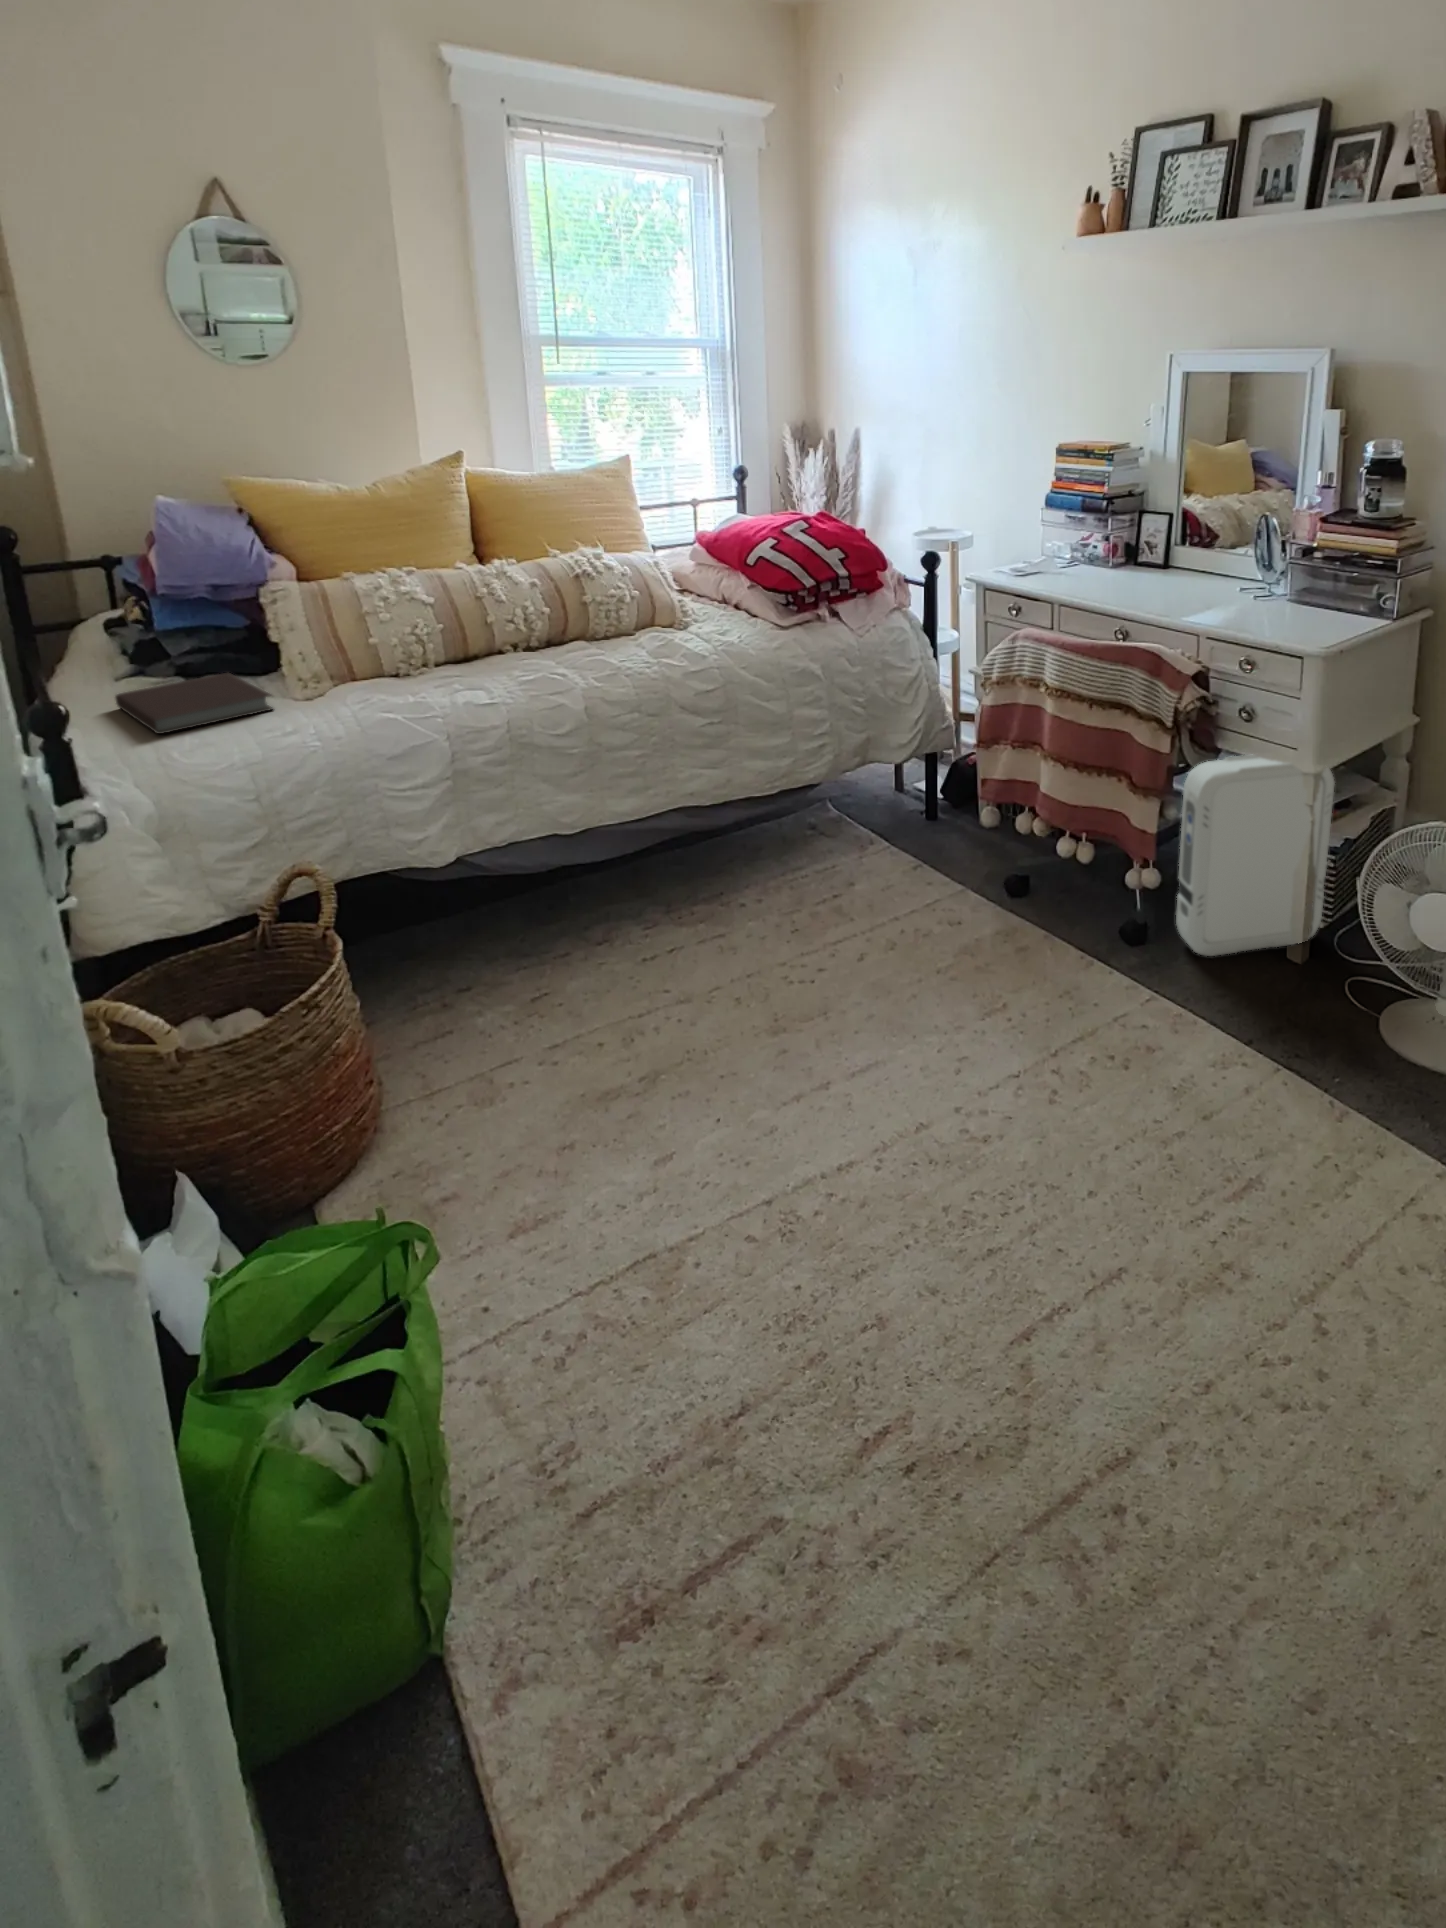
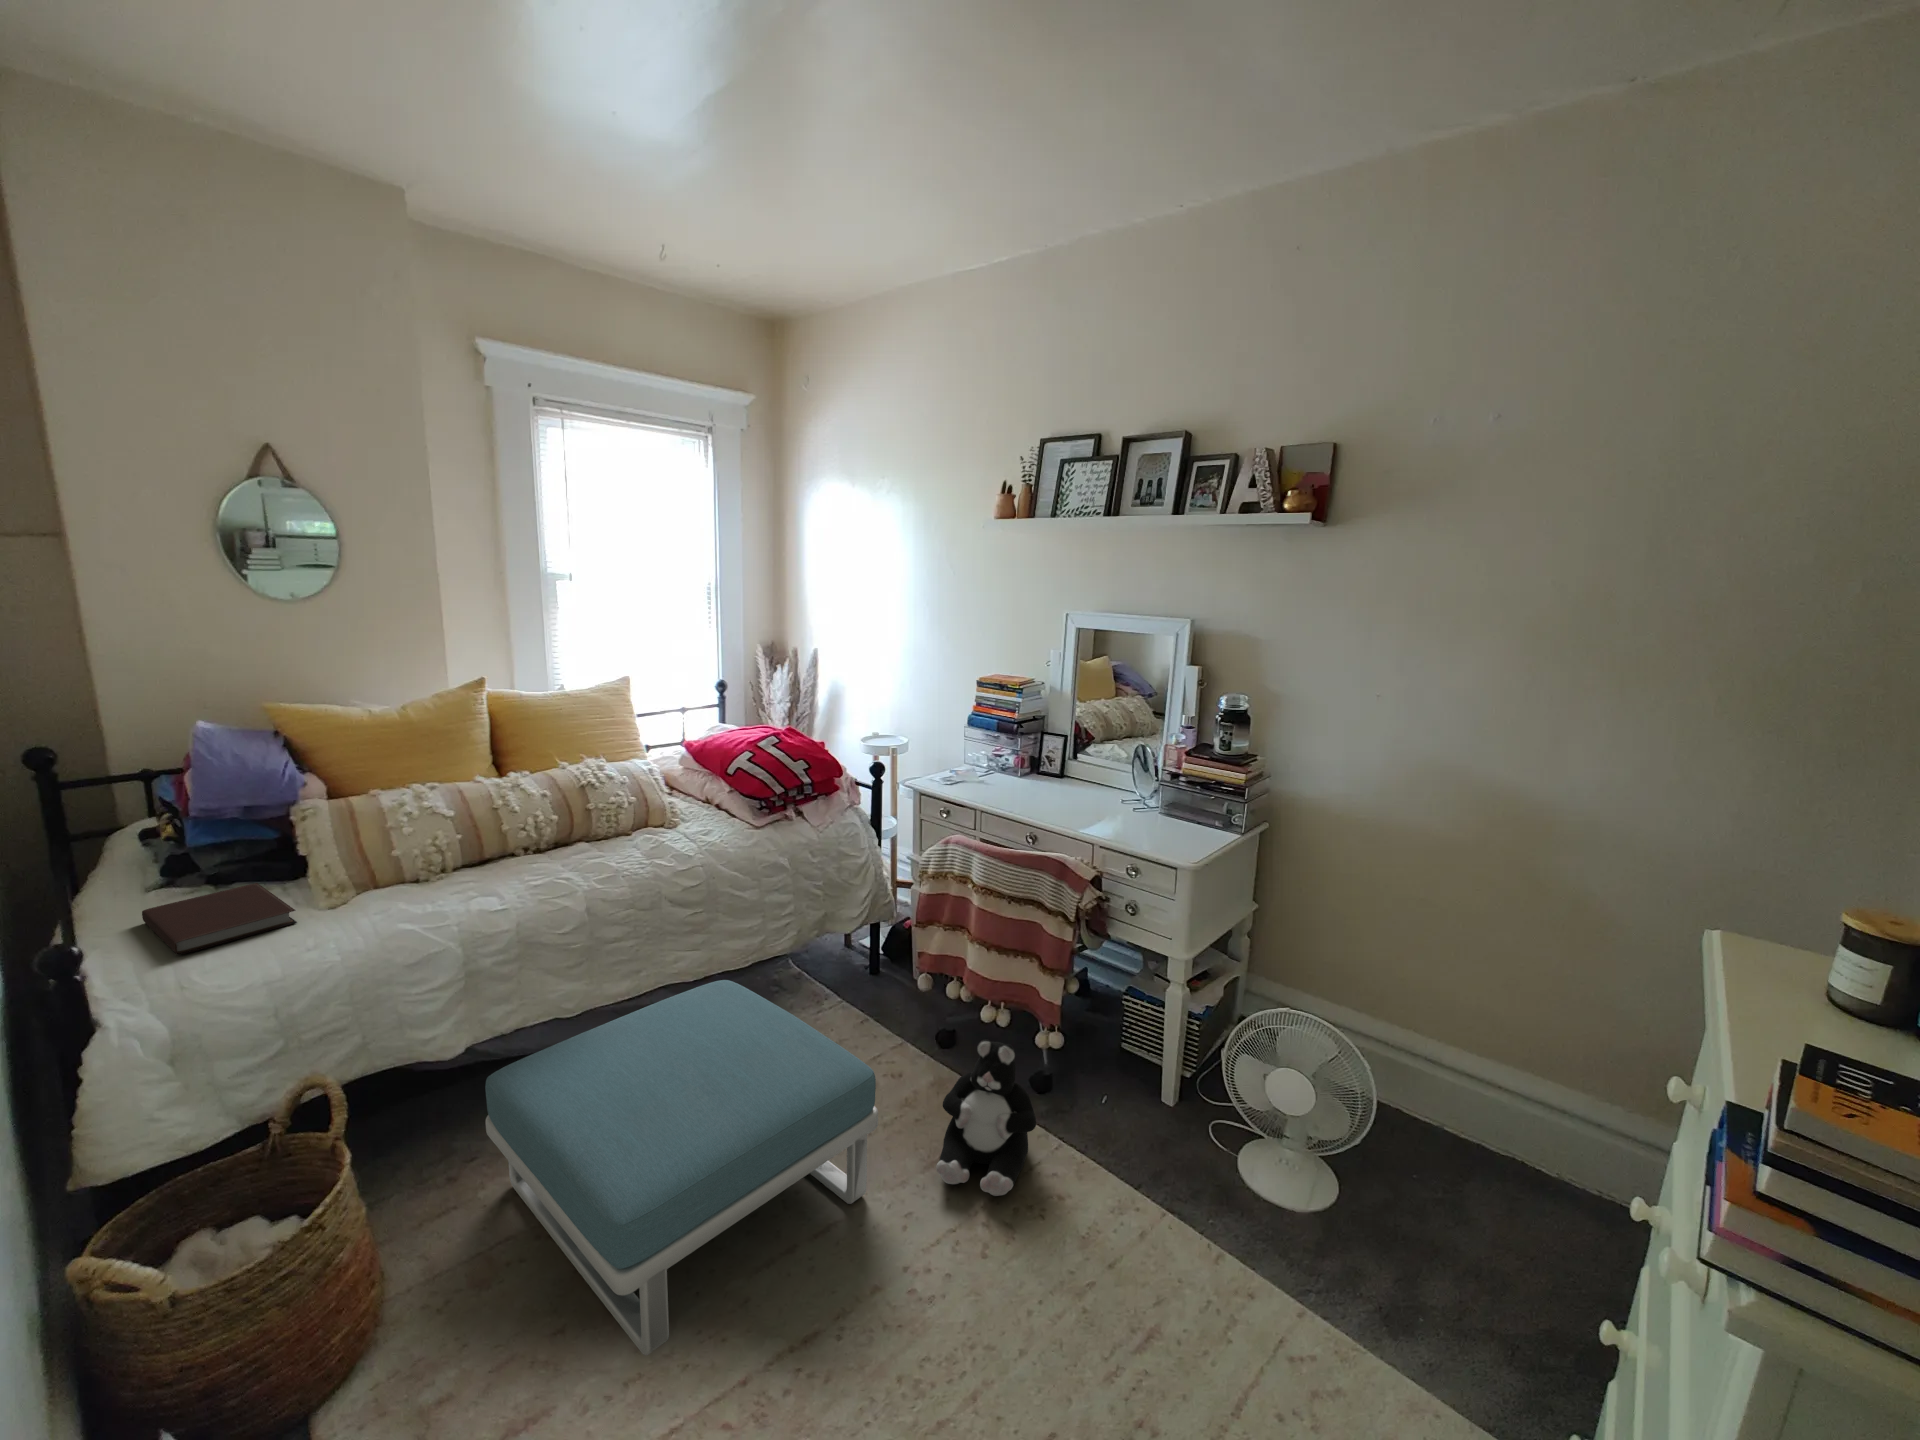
air purifier: present [1176,755,1335,956] -> none [1078,940,1203,1109]
footstool: none [485,798,927,1159] -> present [485,980,878,1355]
plush toy: none [997,859,1118,1033] -> present [936,1039,1036,1196]

